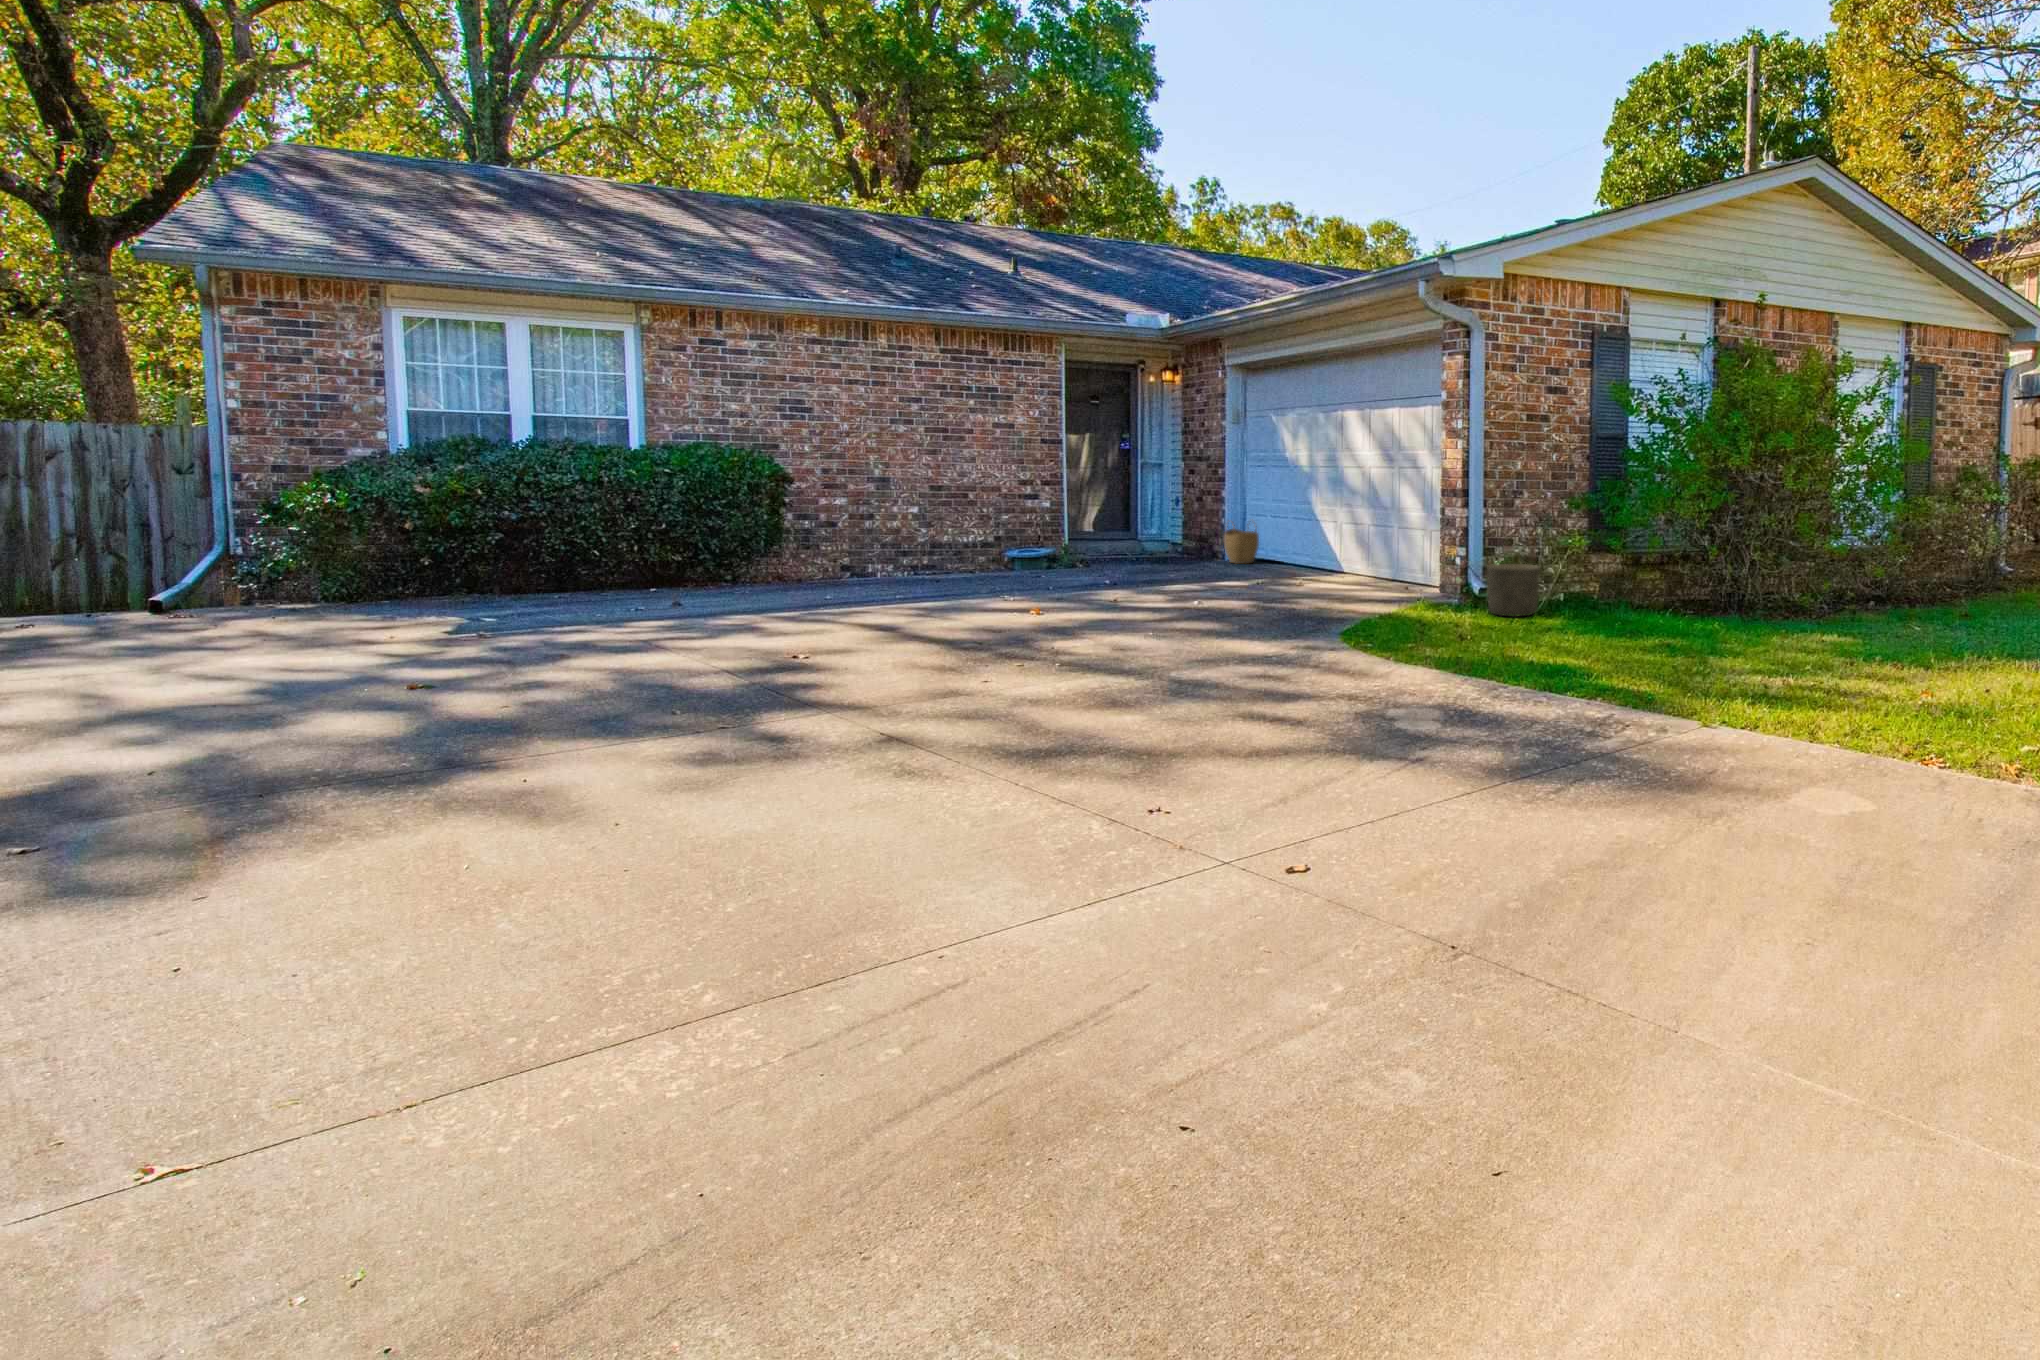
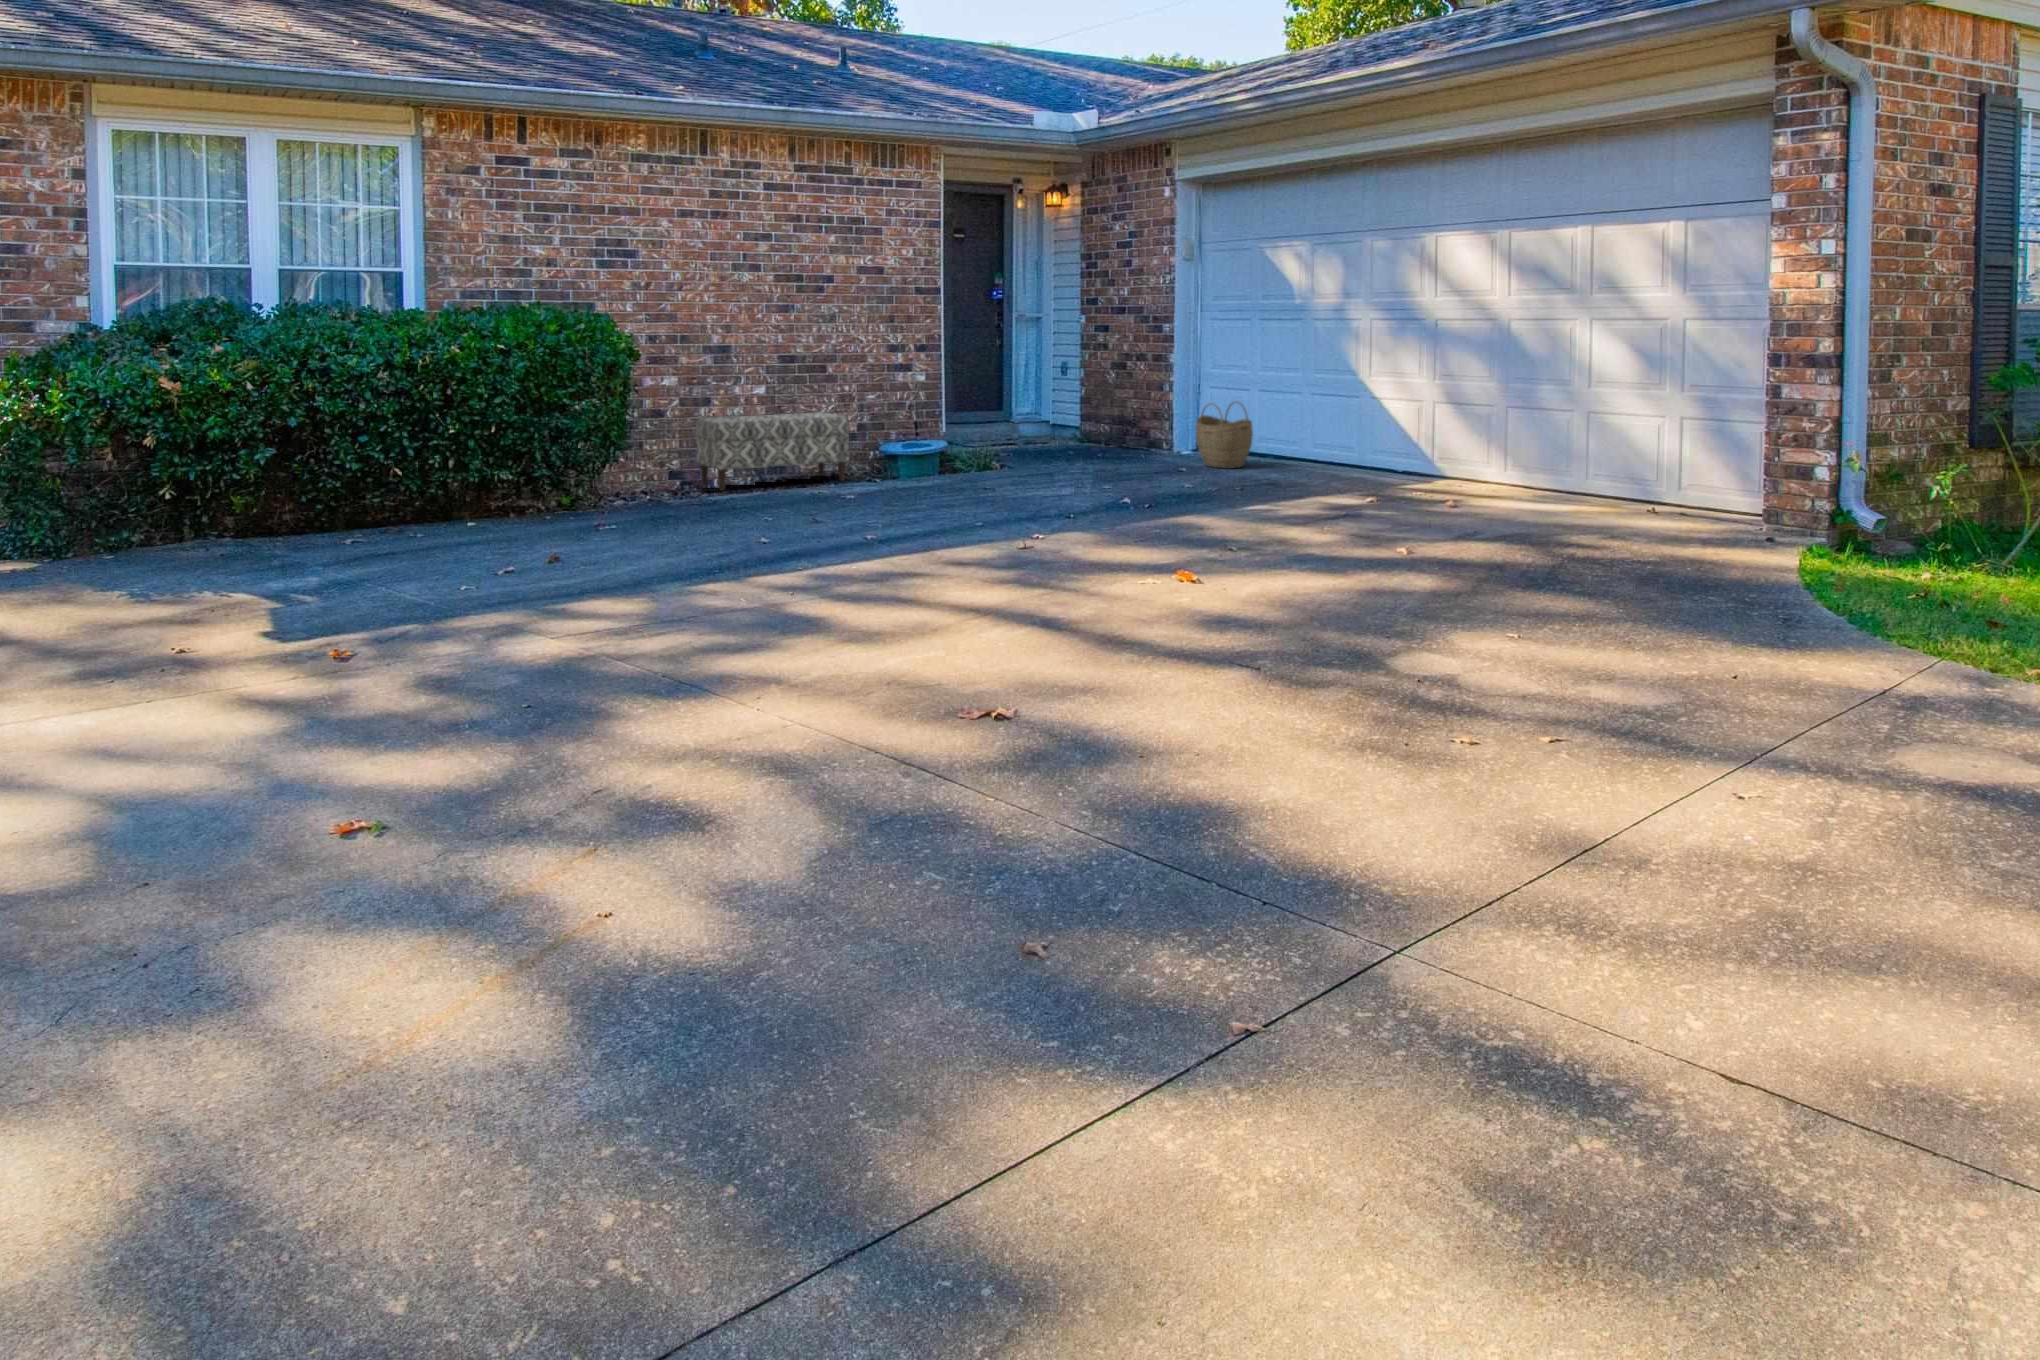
bench: none [860,521,968,570] -> present [696,412,849,491]
planter: present [1487,564,1540,617] -> none [1885,475,1990,564]

